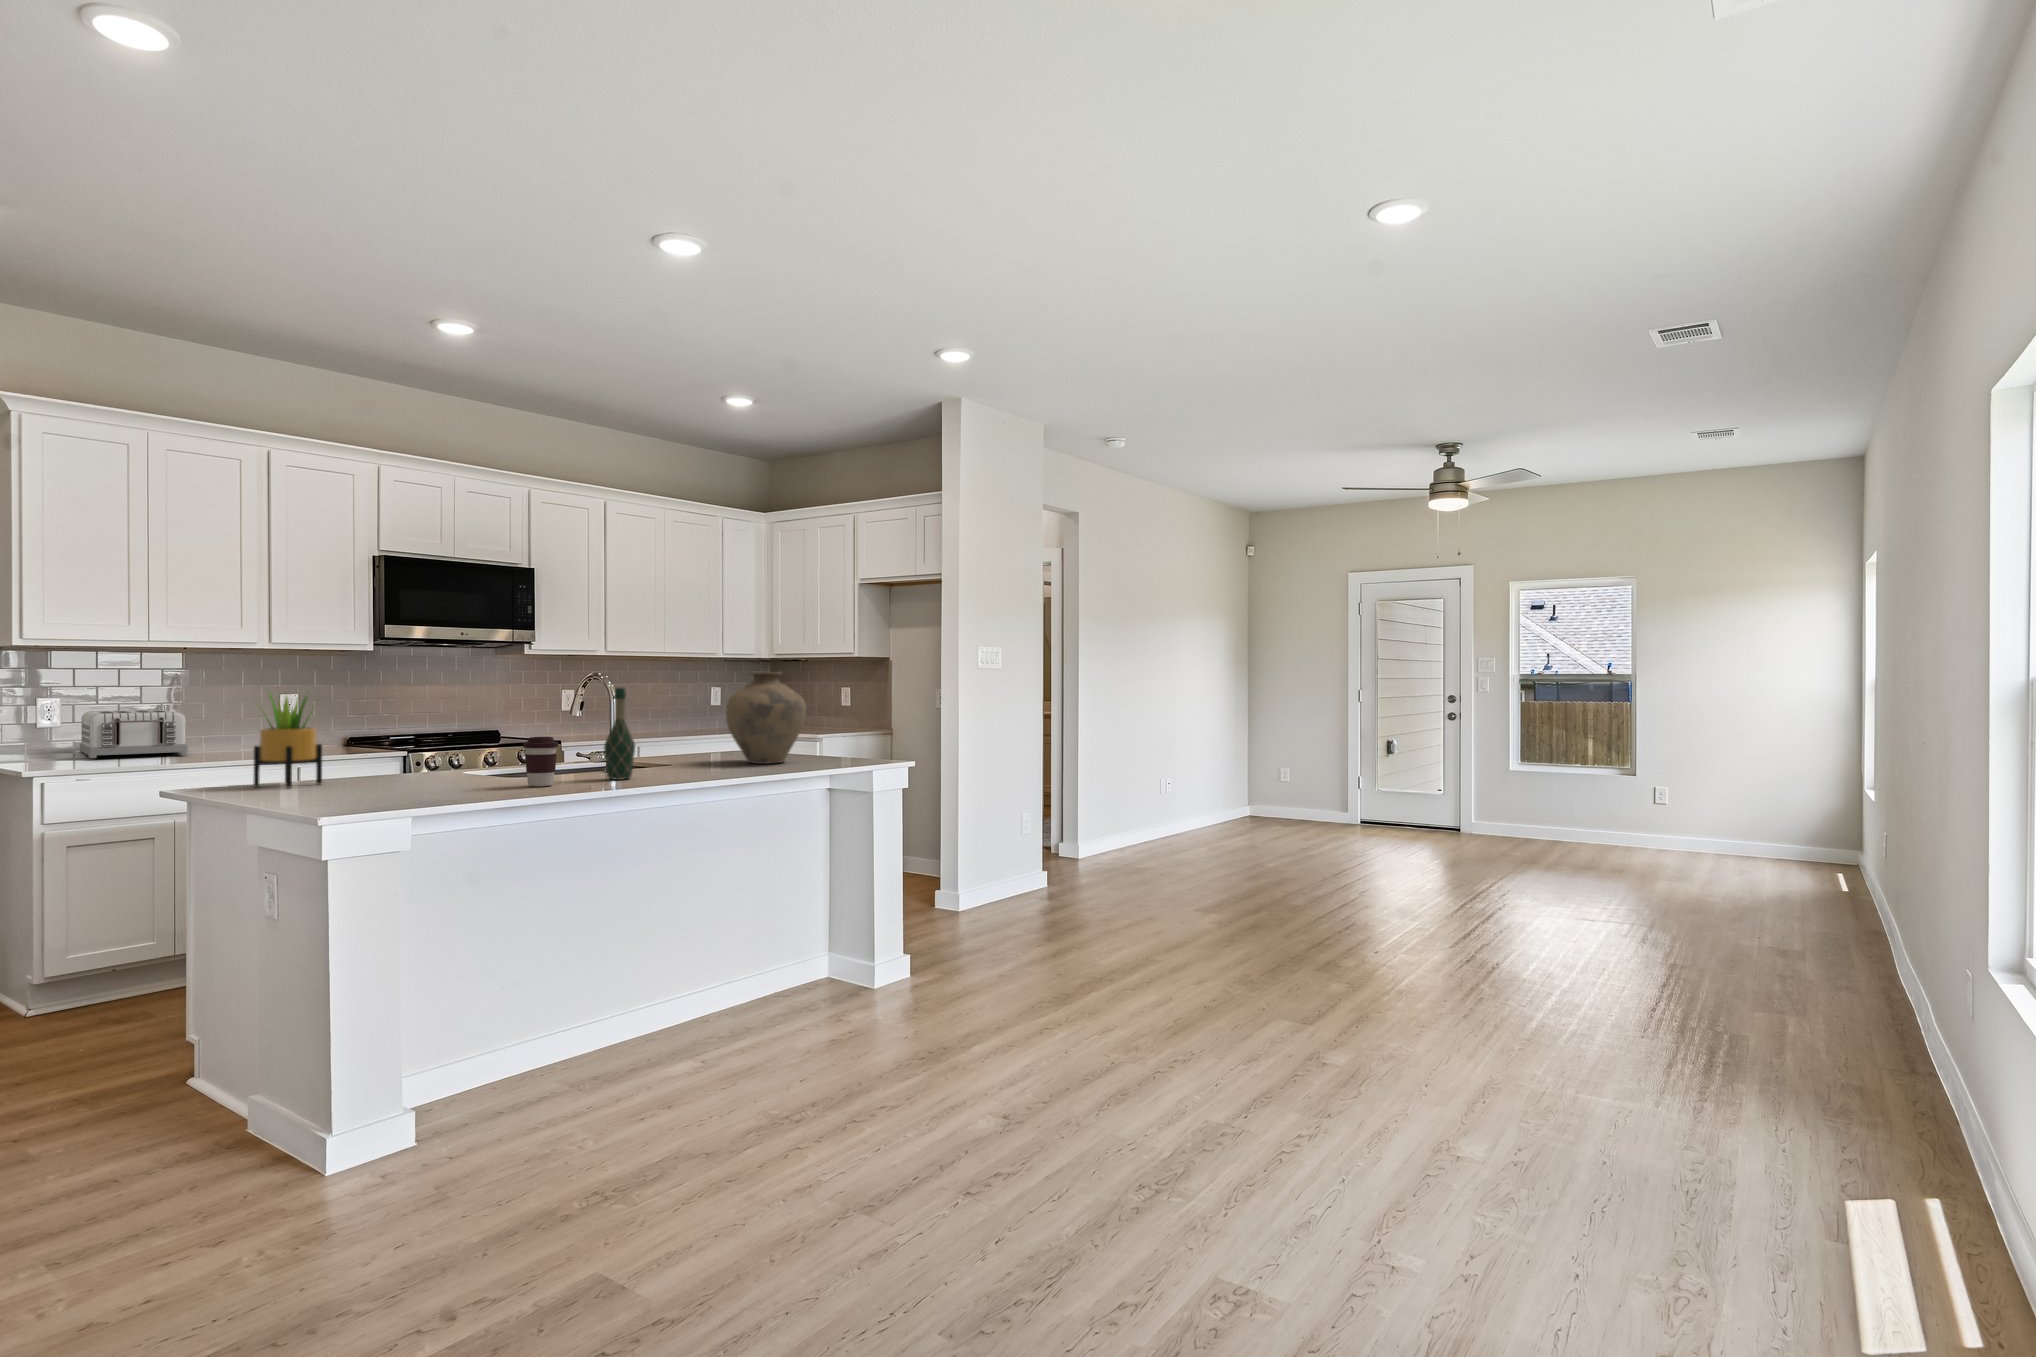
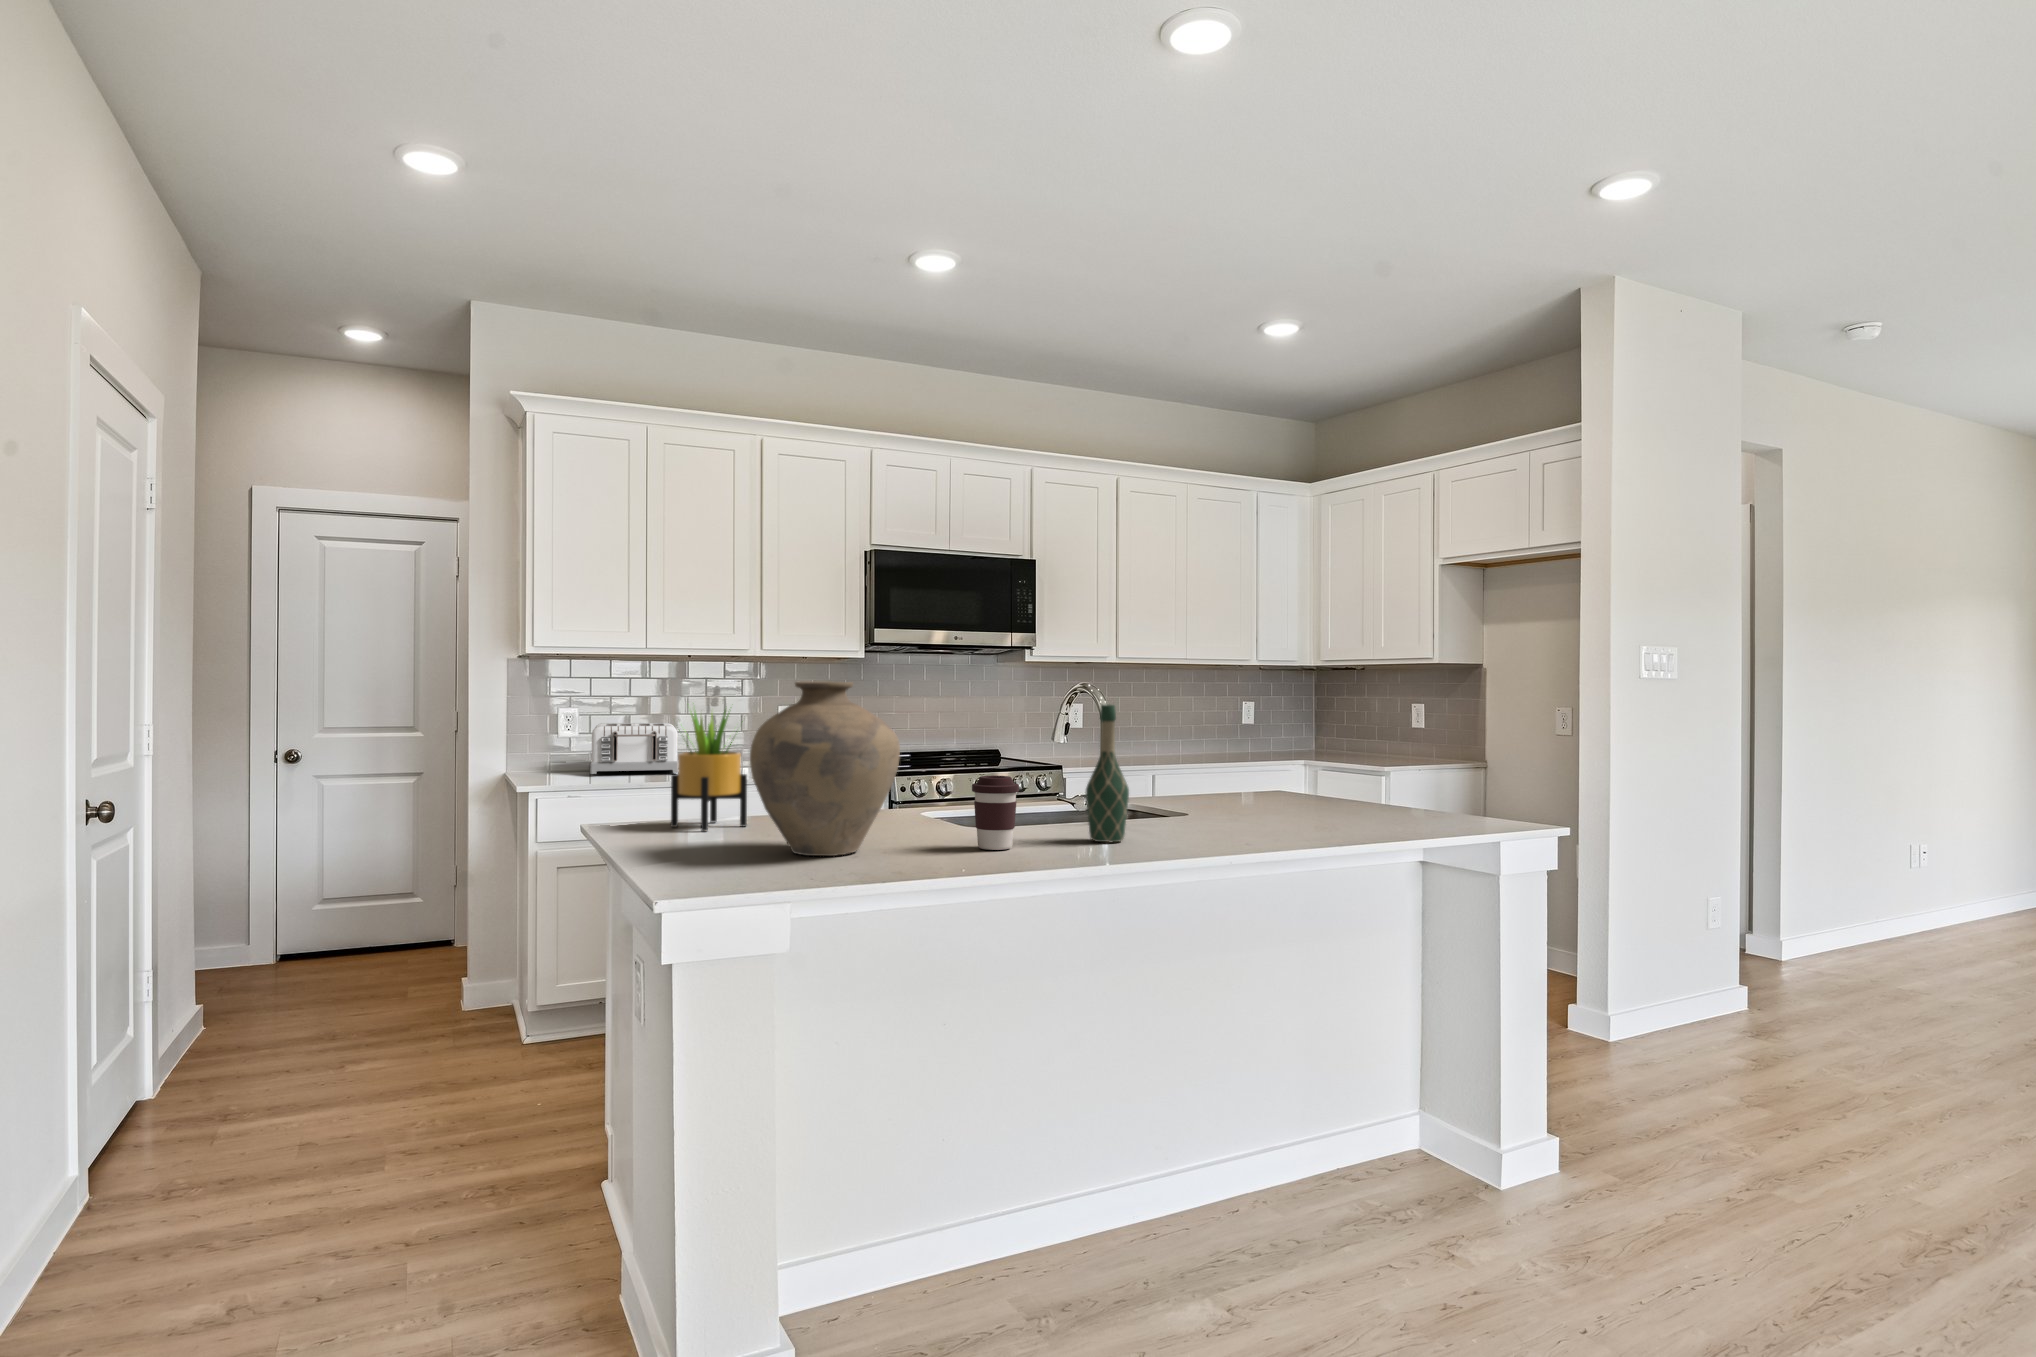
vase: present [726,672,806,764] -> present [750,681,900,856]

